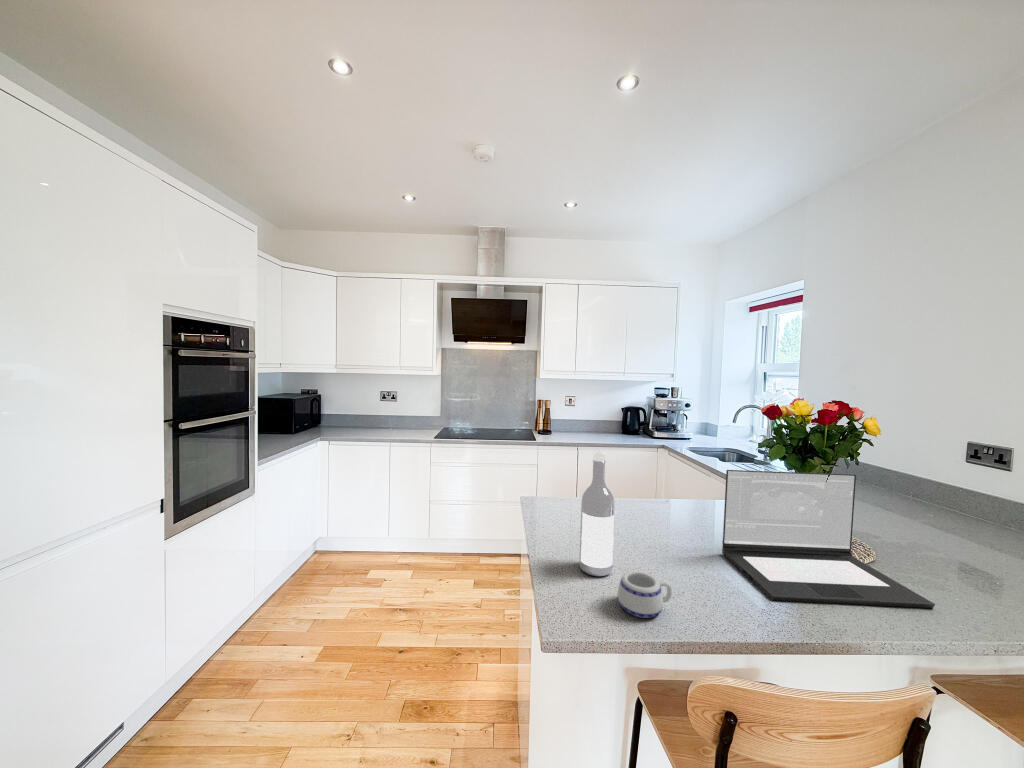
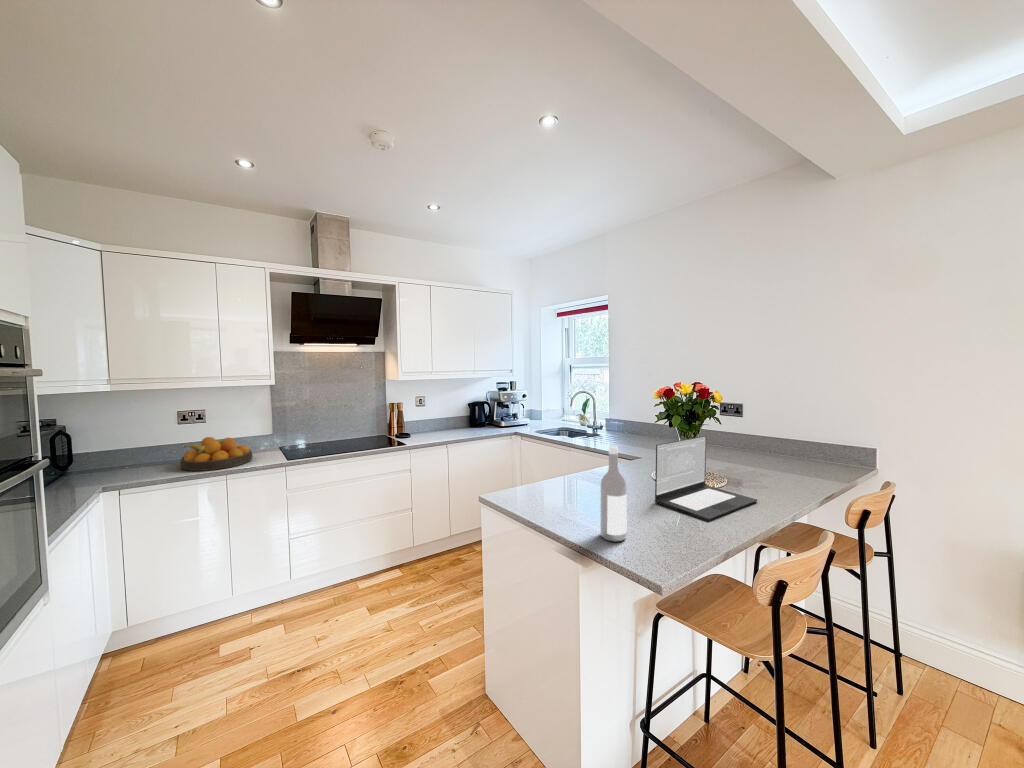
fruit bowl: none [372,412,417,436] -> present [180,437,253,471]
mug: present [618,571,672,618] -> none [651,526,684,556]

